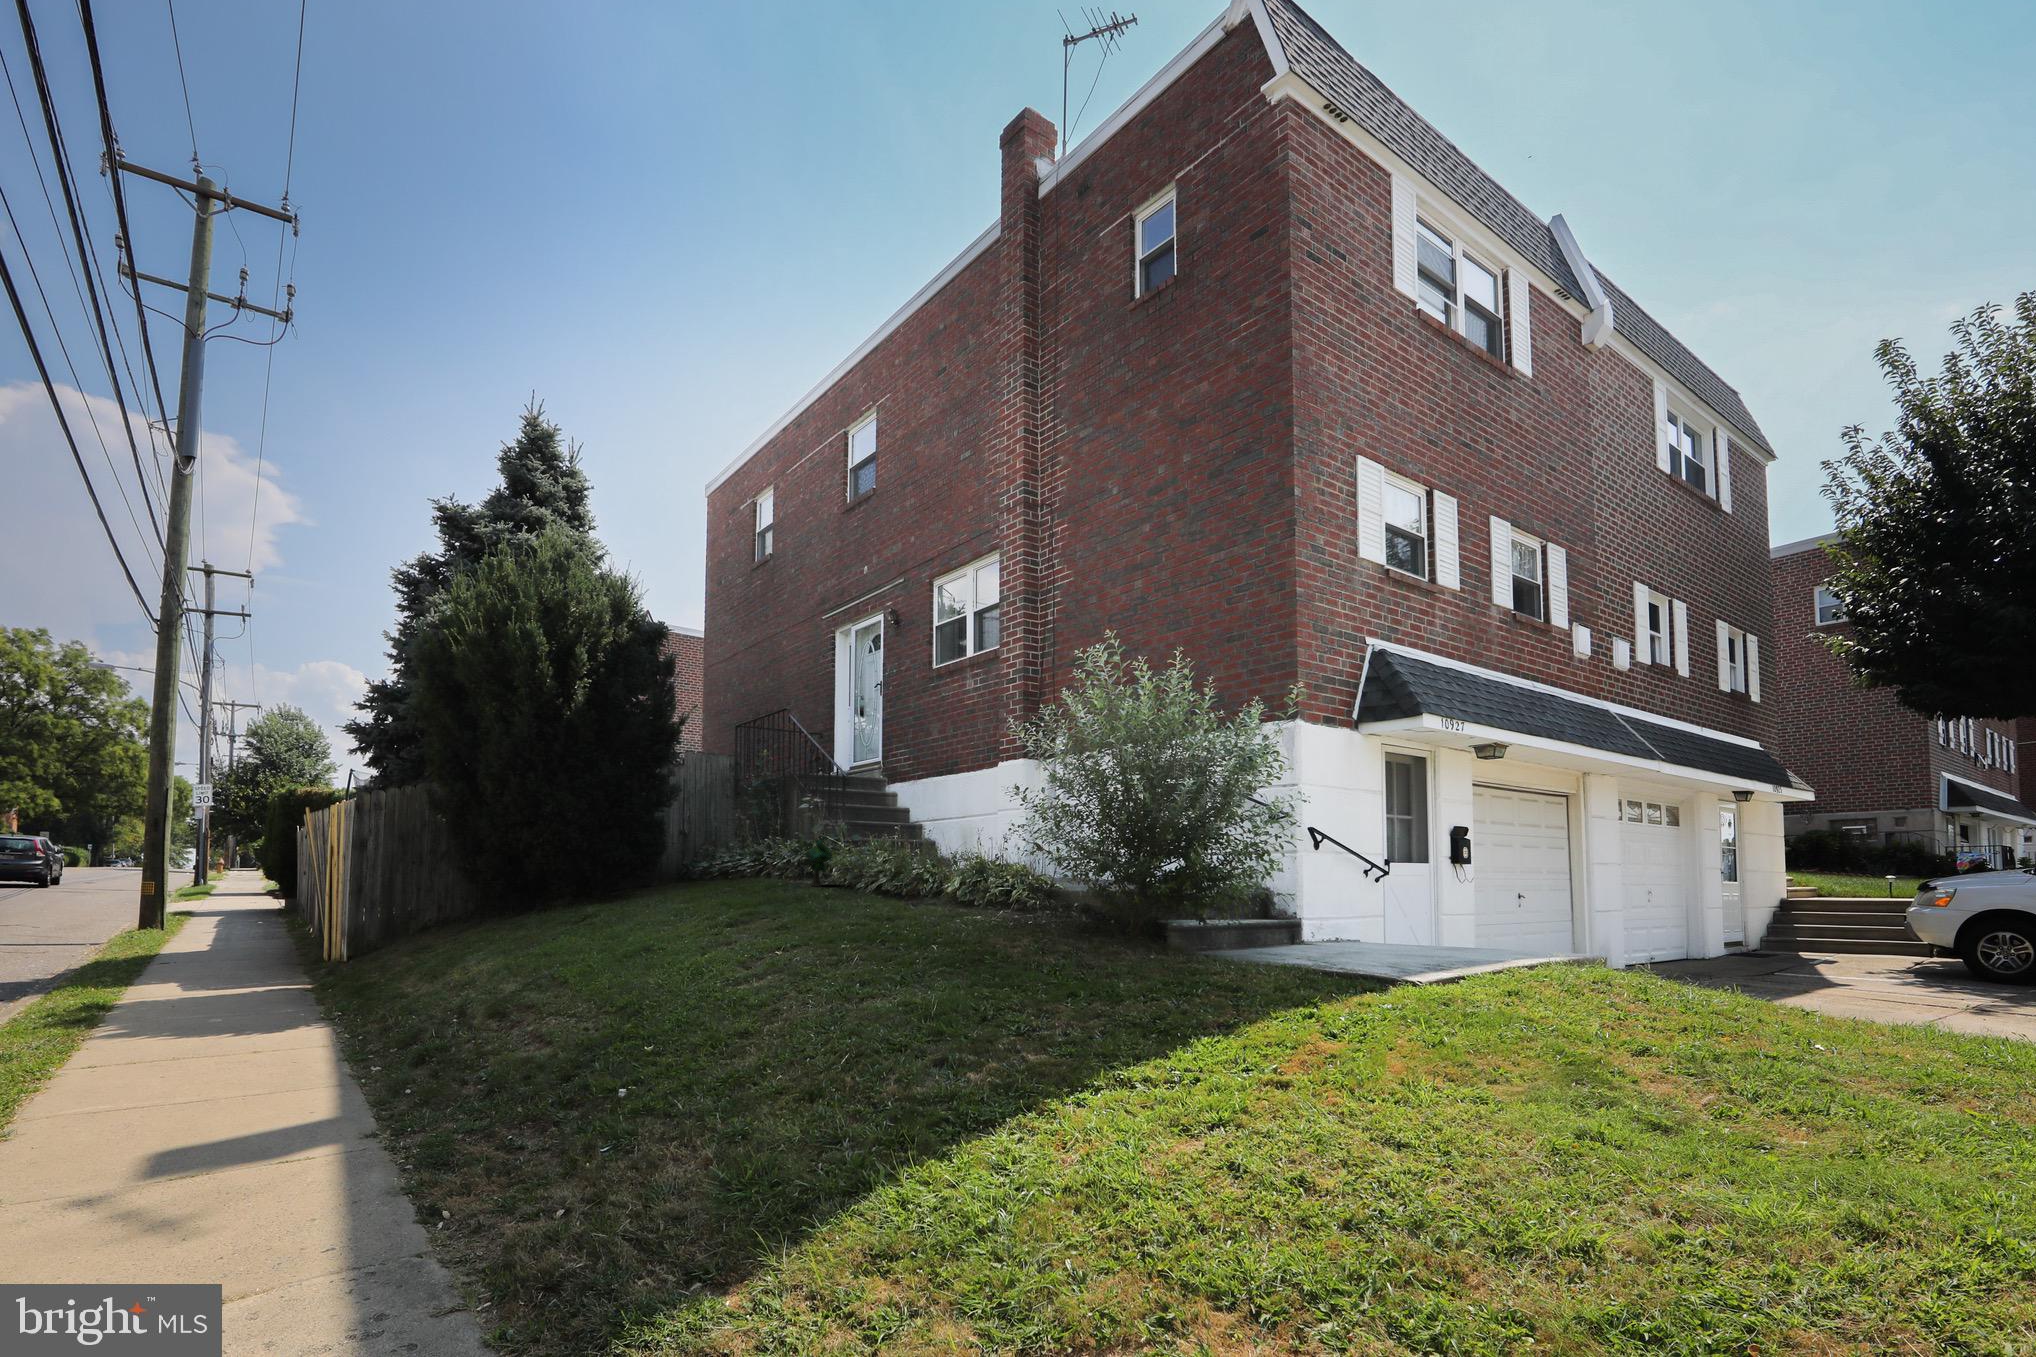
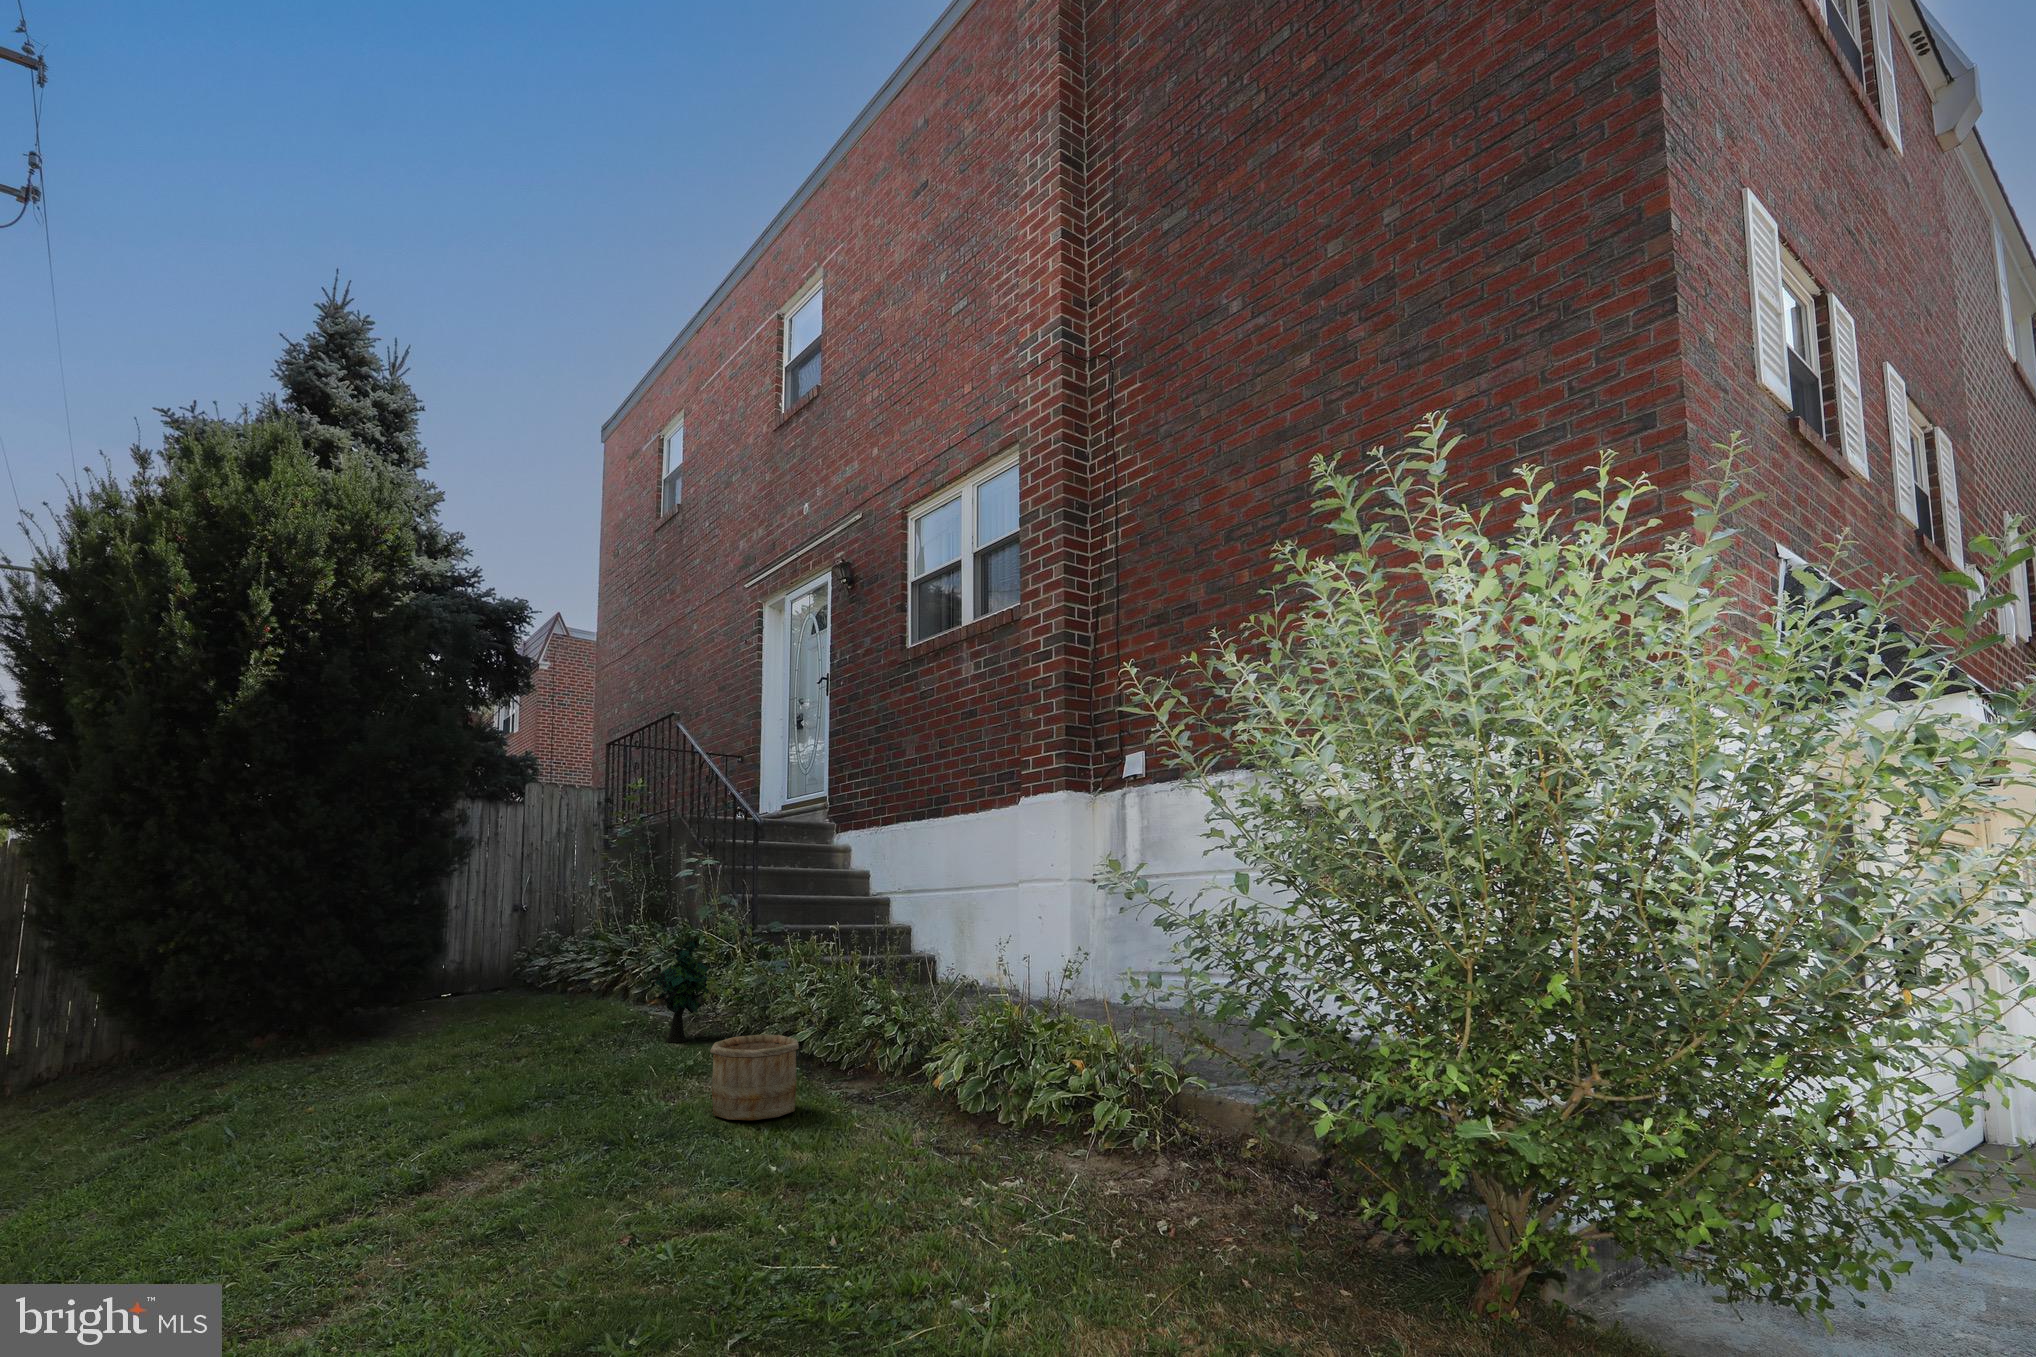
wooden bucket: none [847,871,887,905] -> present [710,1035,799,1120]

